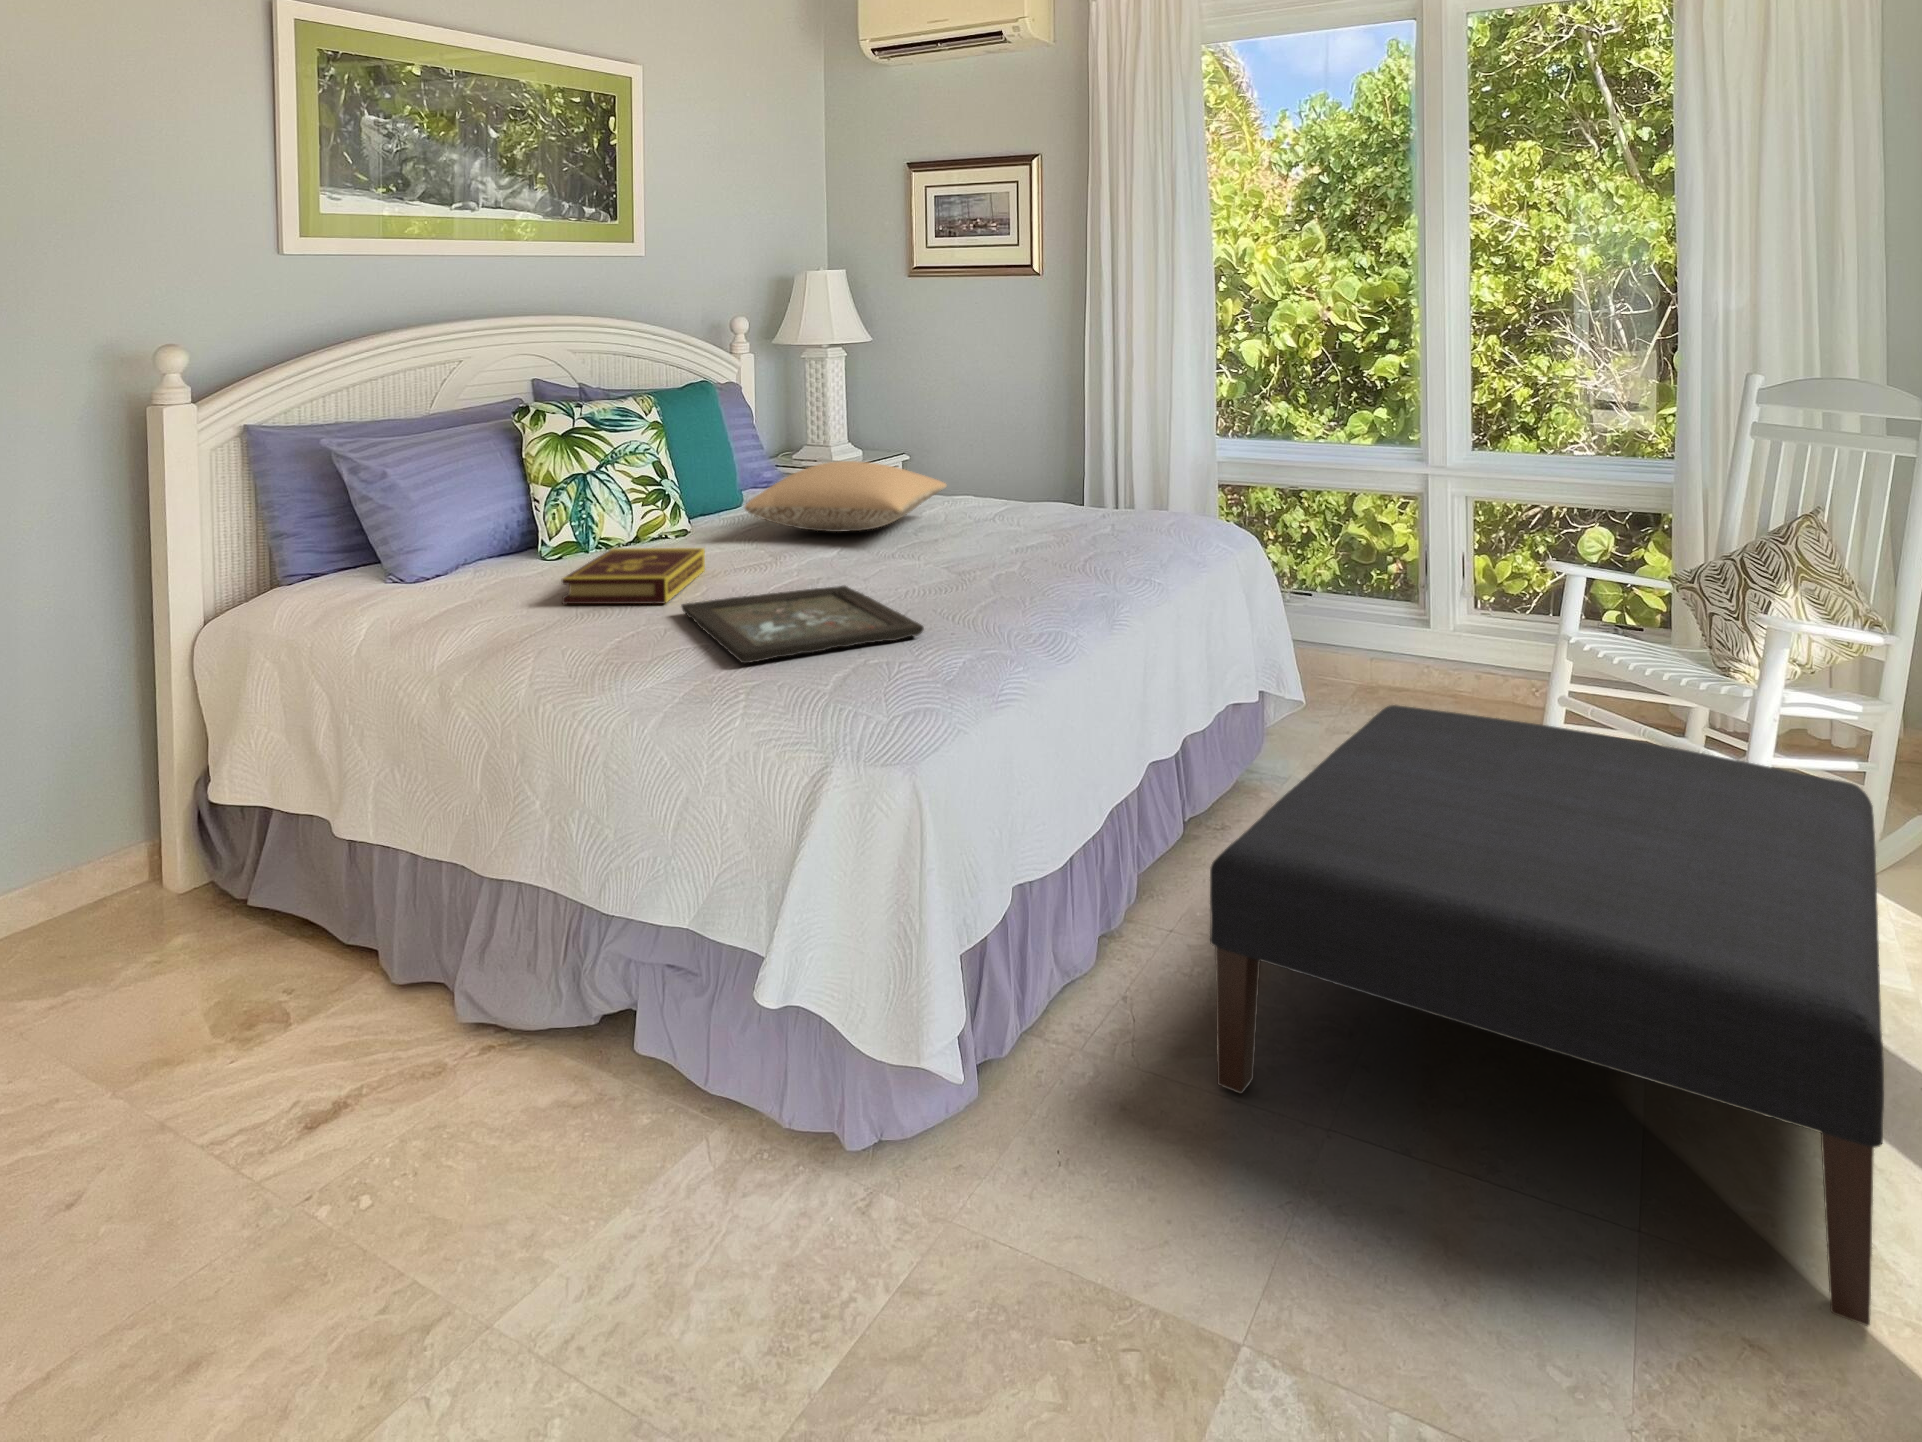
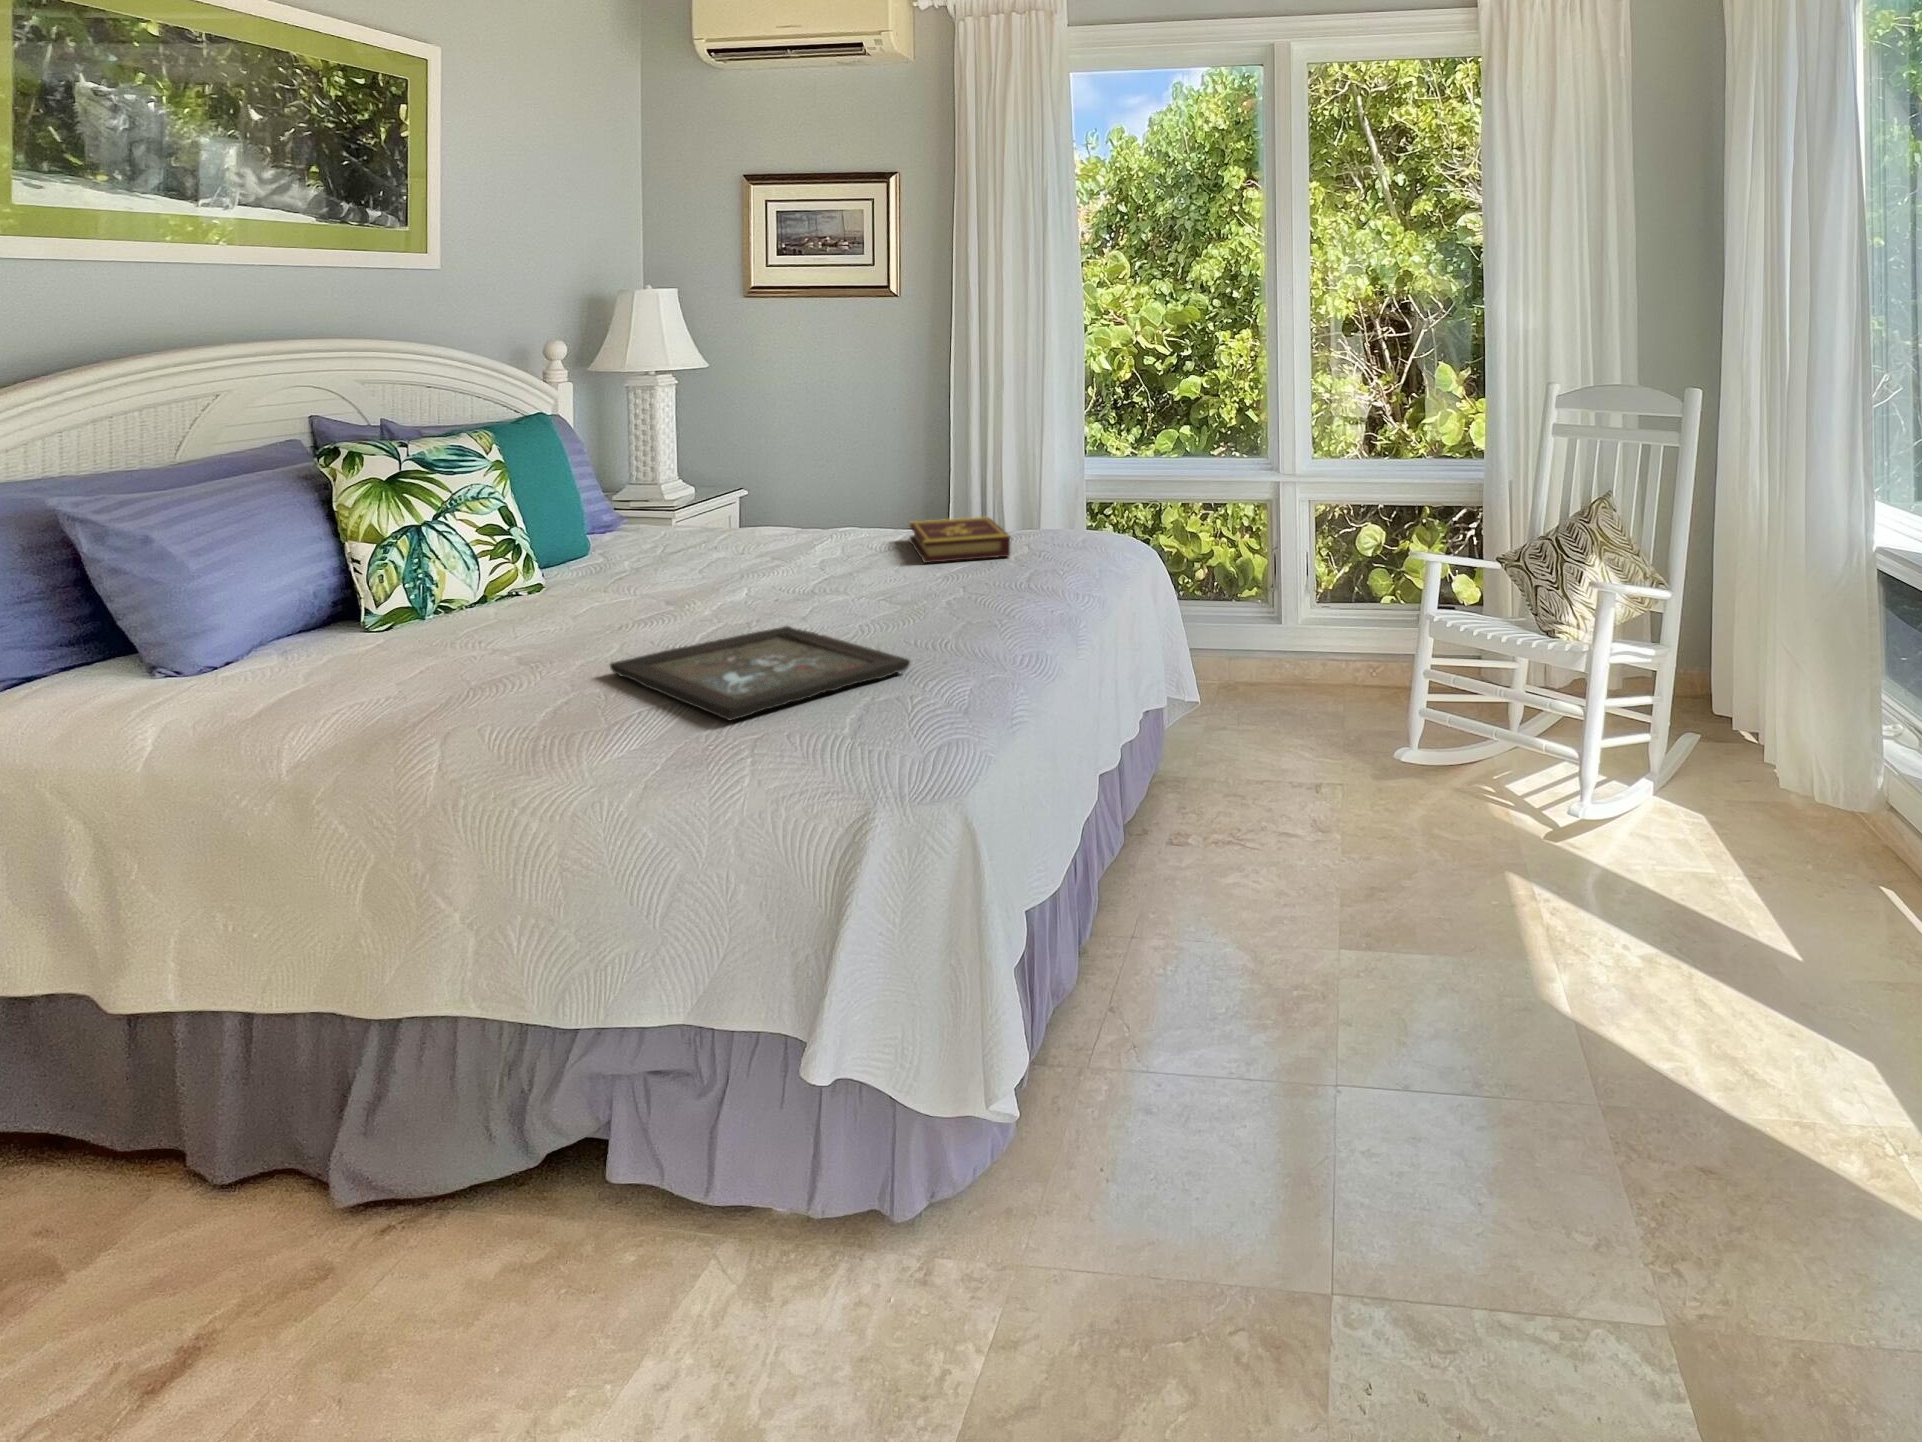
pillow: present [745,461,947,532] -> none [628,493,842,570]
book: present [562,548,705,604] -> present [909,517,1010,563]
ottoman: present [1210,705,1884,1326] -> none [1224,691,1795,1144]

